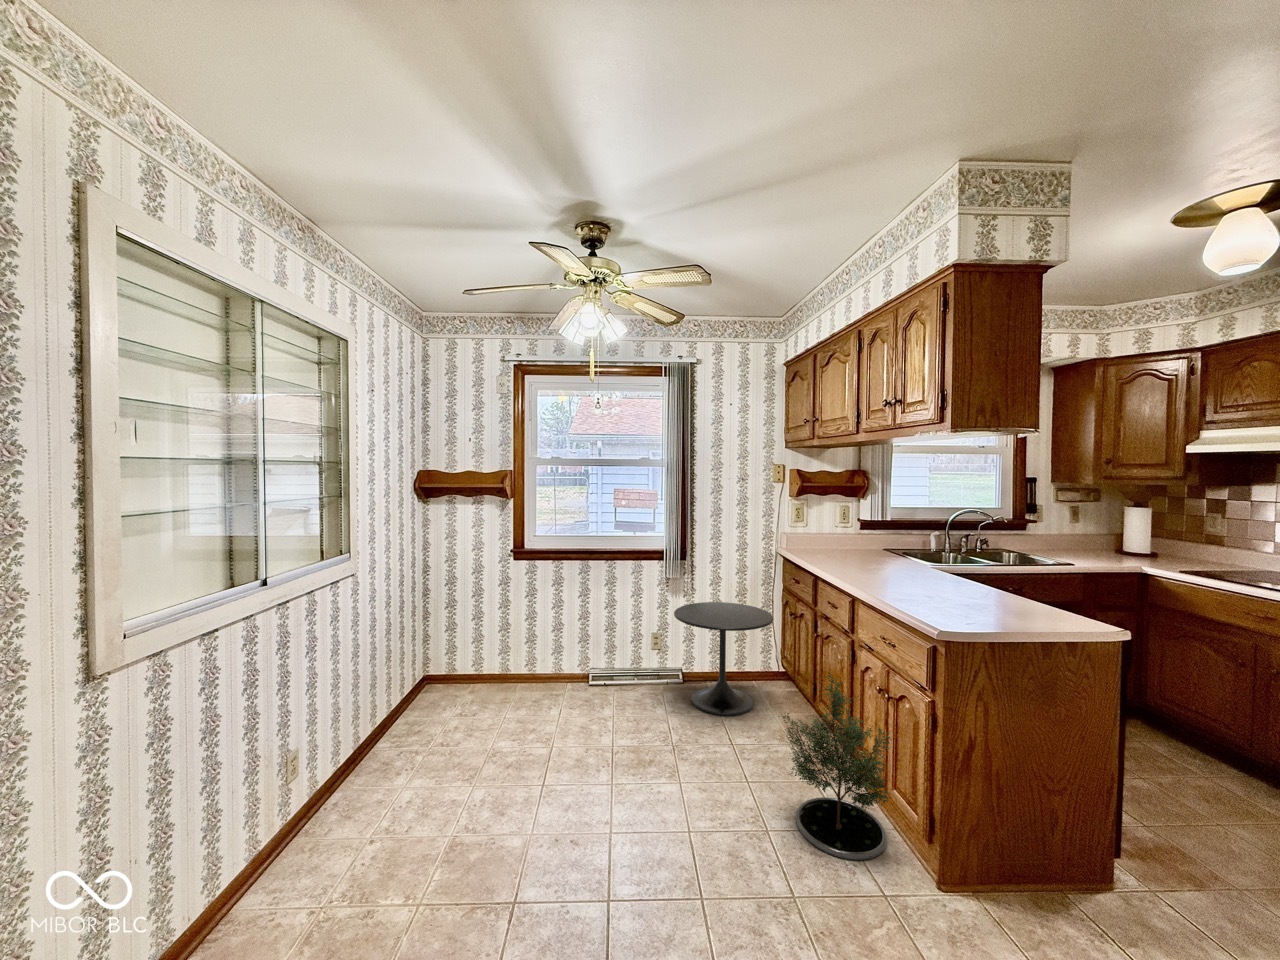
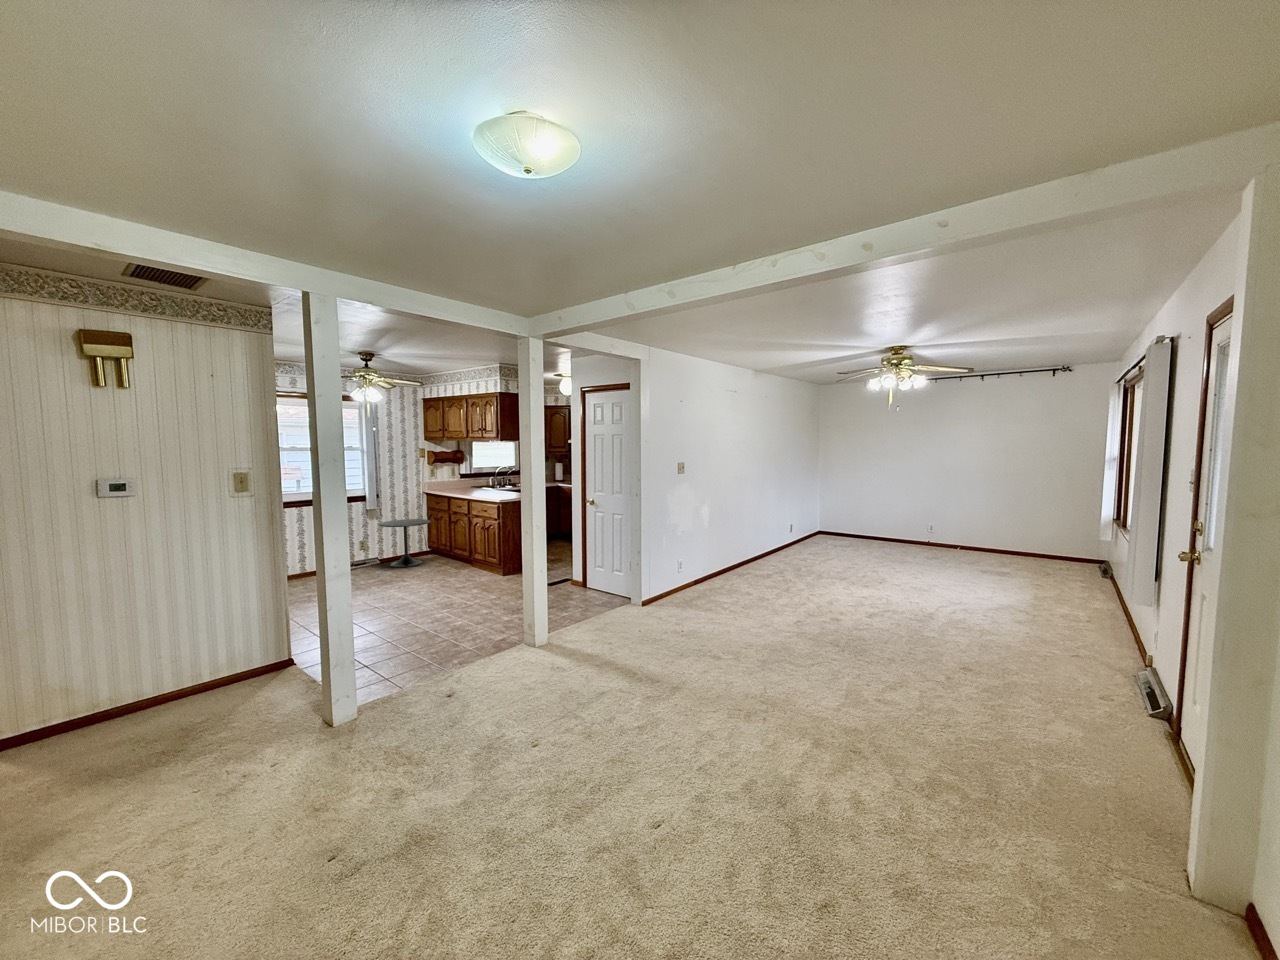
potted tree: present [778,672,891,860] -> none [450,523,489,577]

